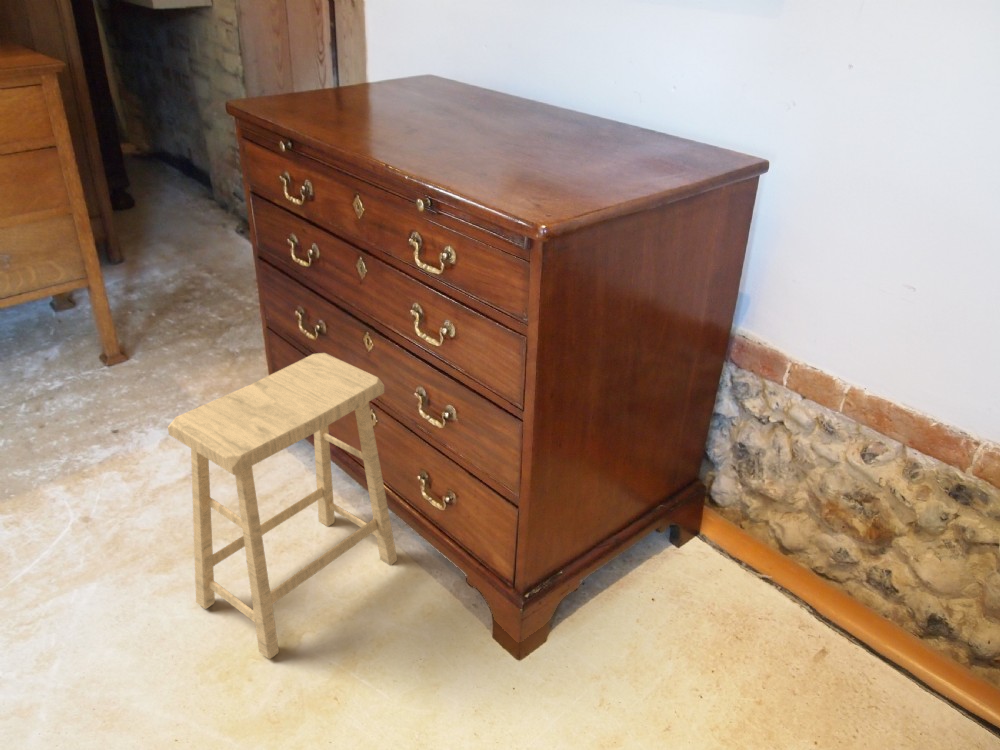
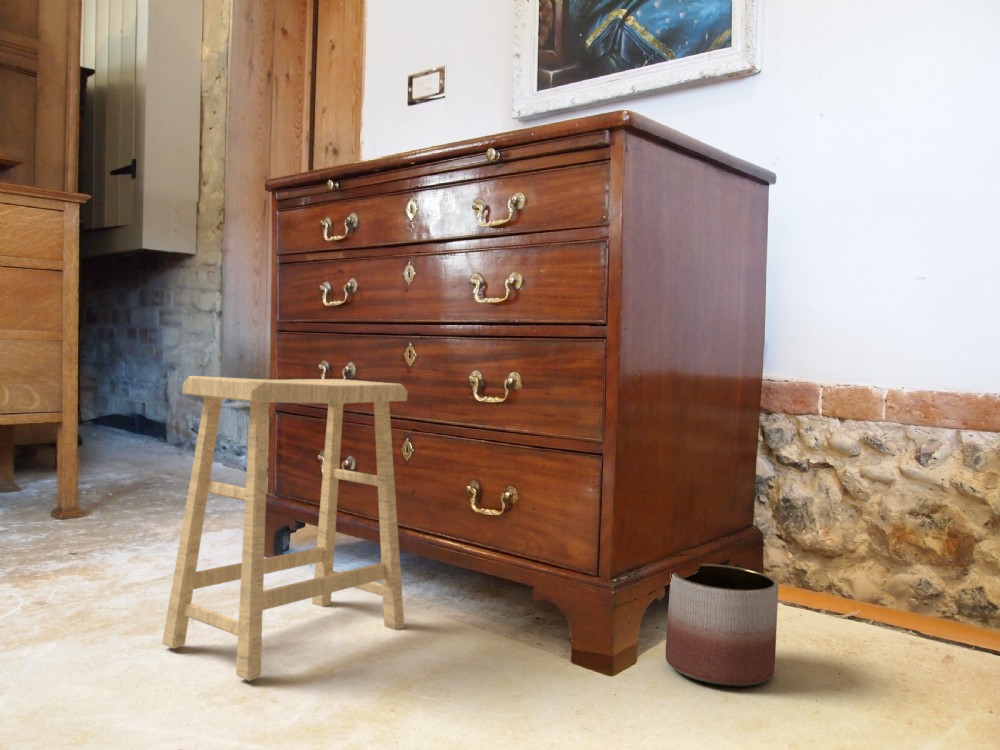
planter: none [612,536,712,654] -> present [665,564,779,687]

